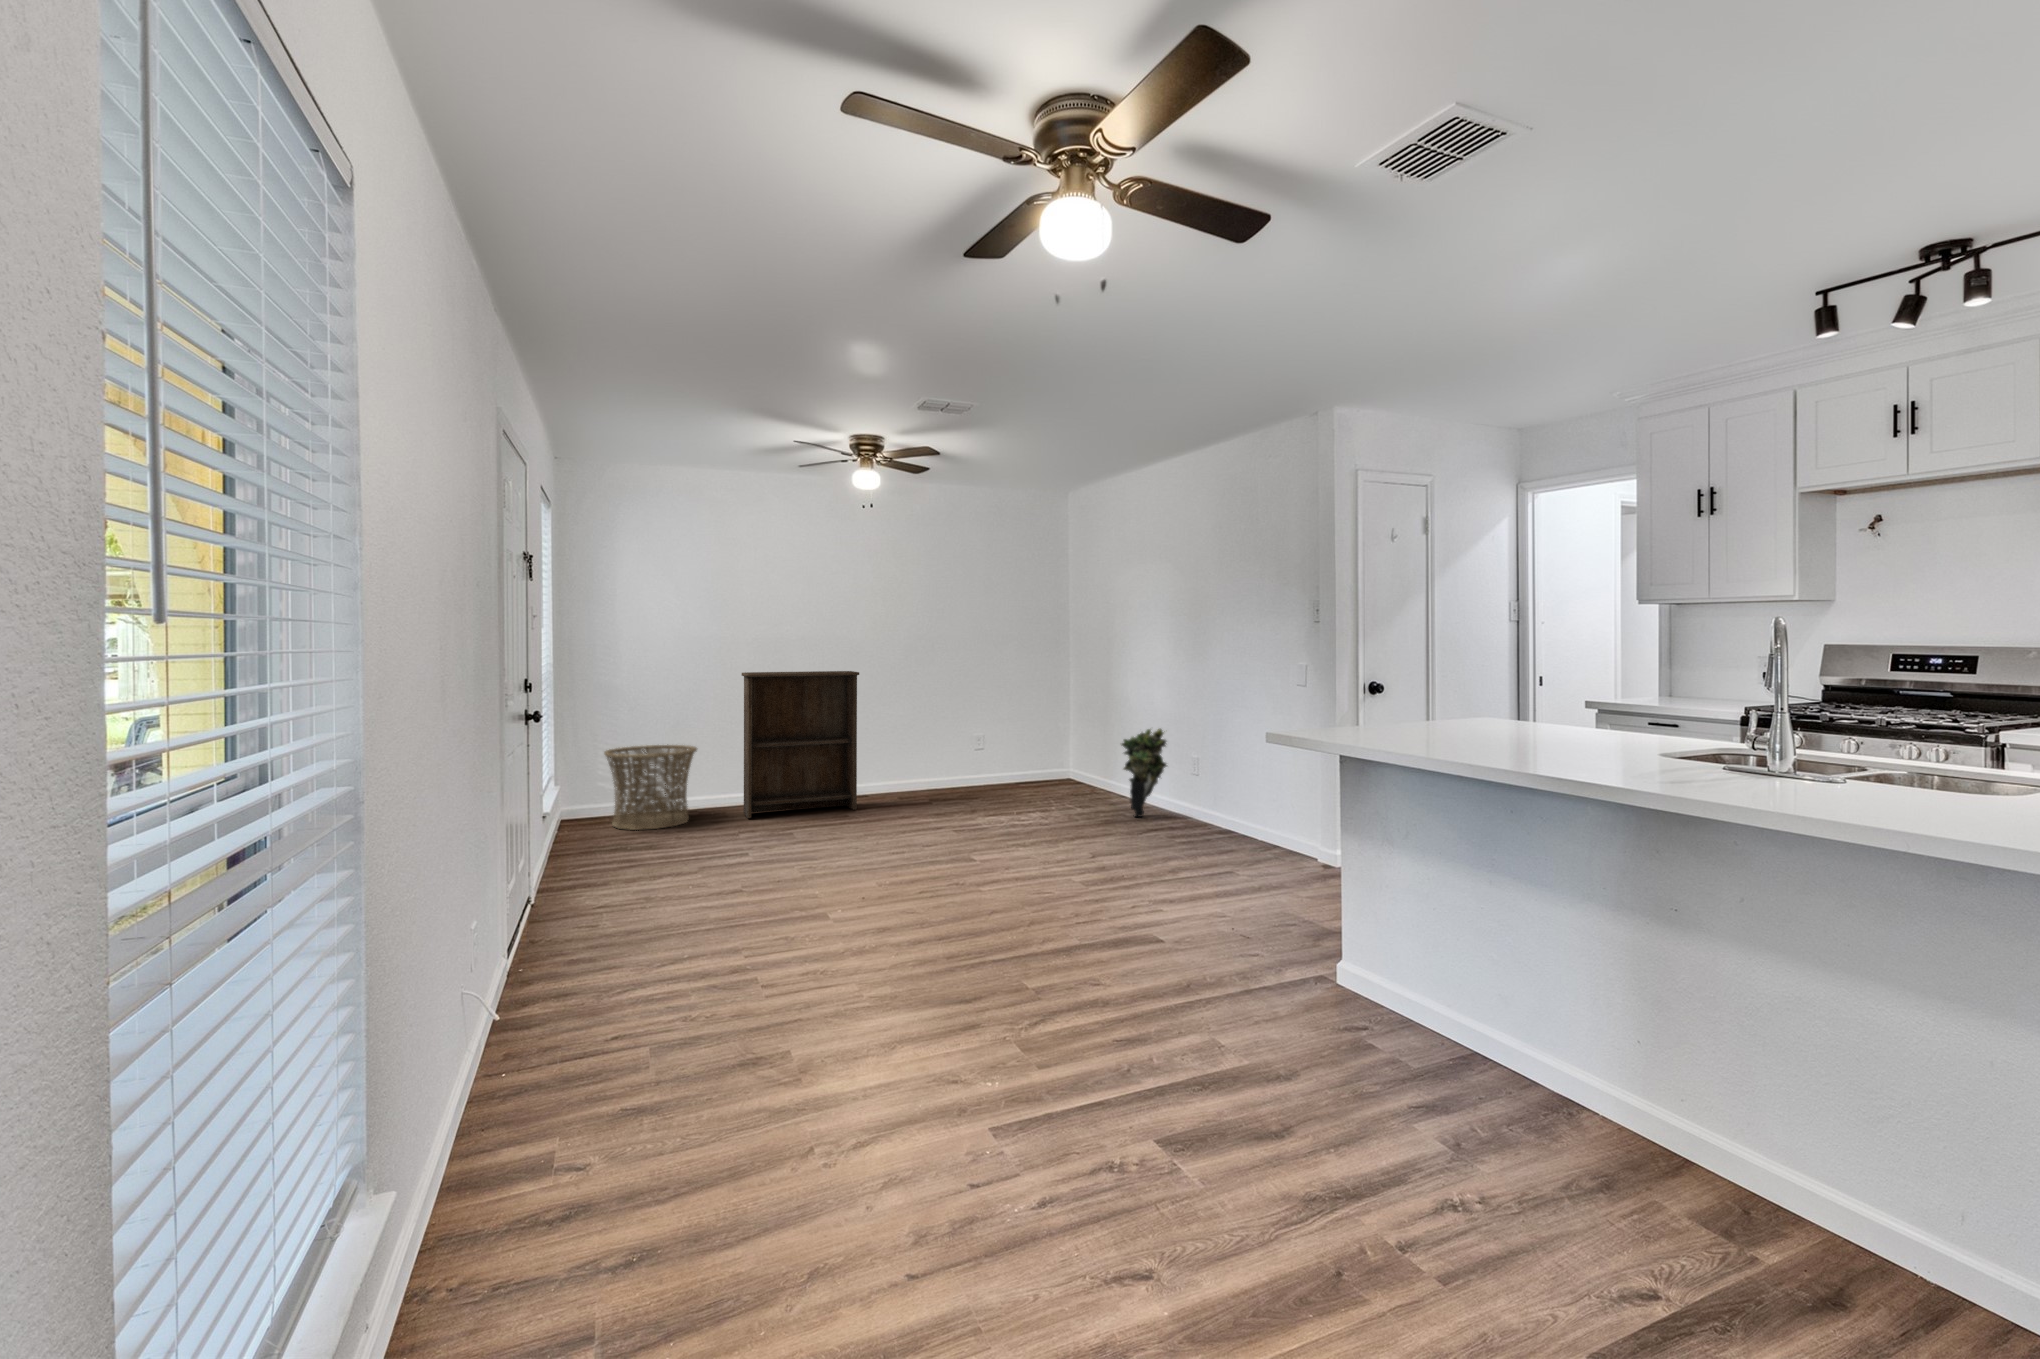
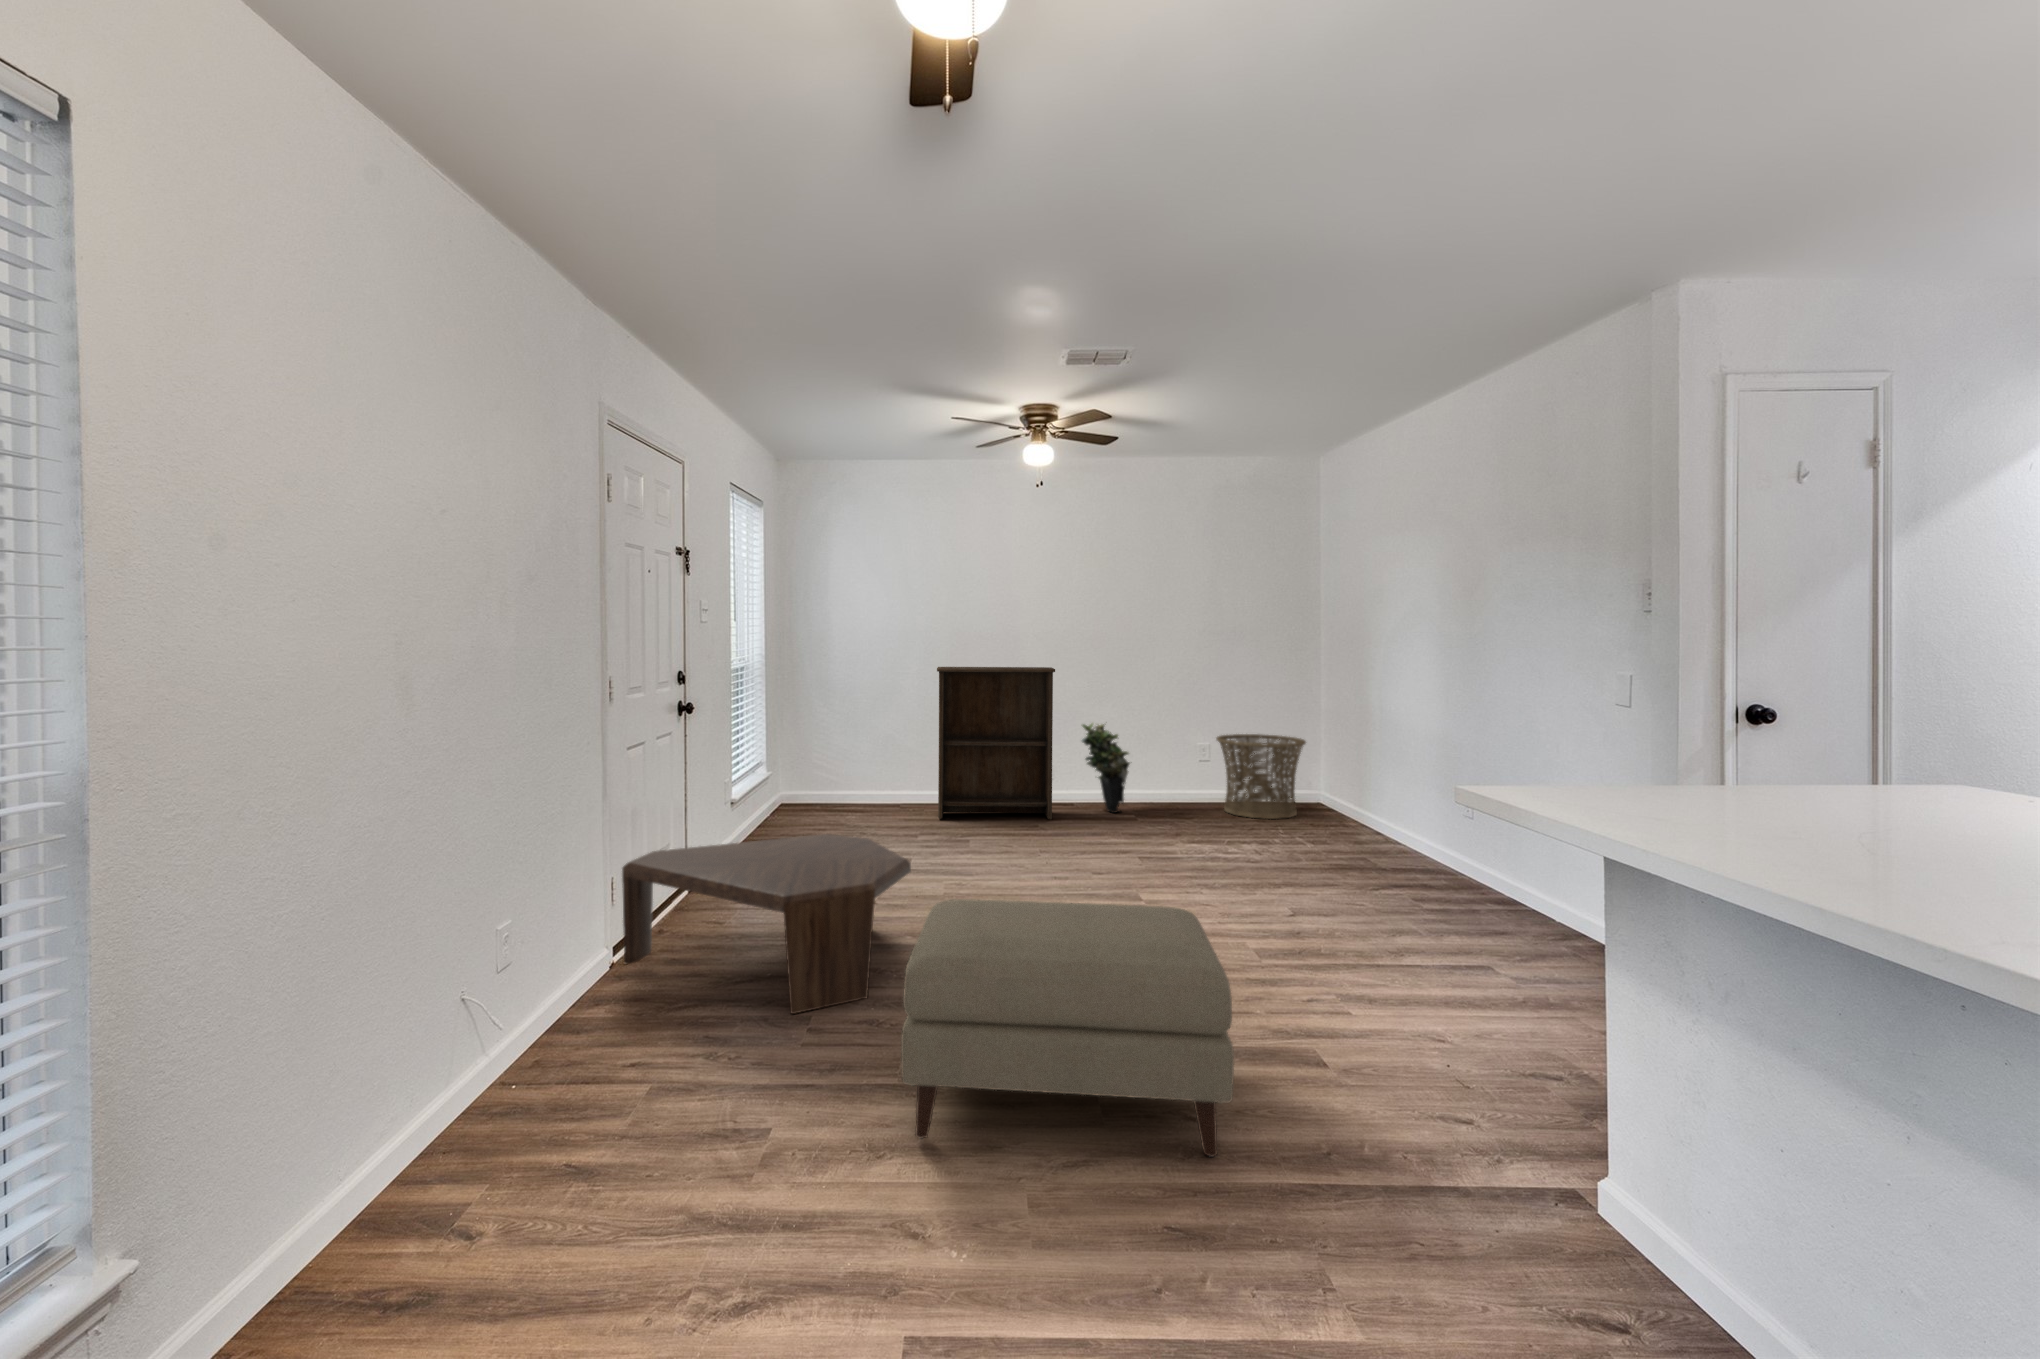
potted plant: present [1122,729,1167,817] -> present [1082,723,1130,813]
basket: present [604,745,697,830] -> present [1216,734,1306,819]
coffee table: none [523,828,811,979] -> present [622,834,911,1014]
ottoman: none [875,842,1135,1032] -> present [901,899,1234,1157]

